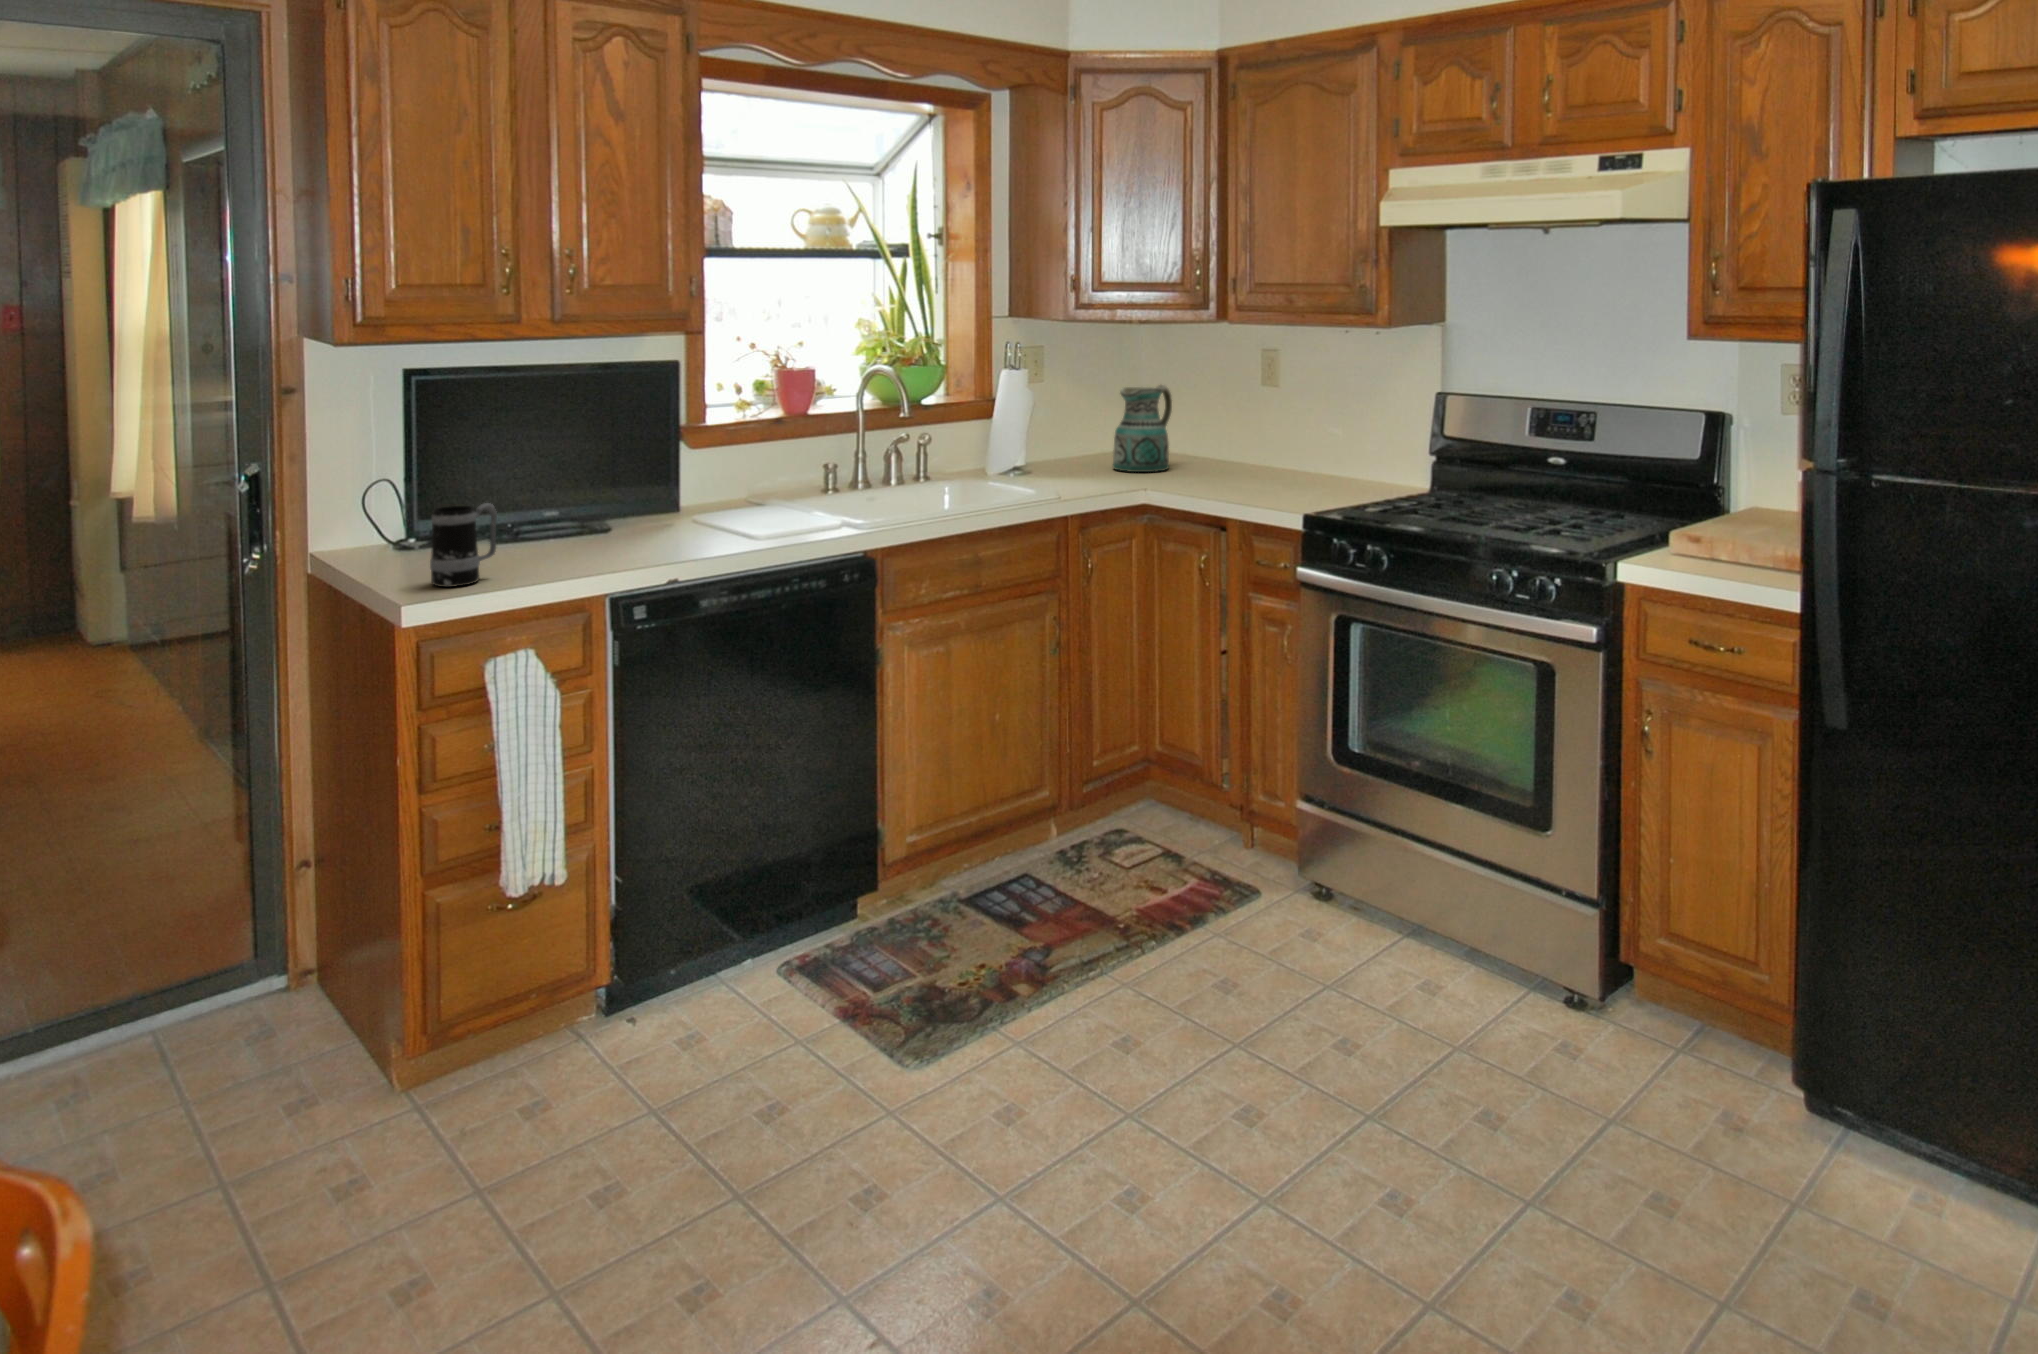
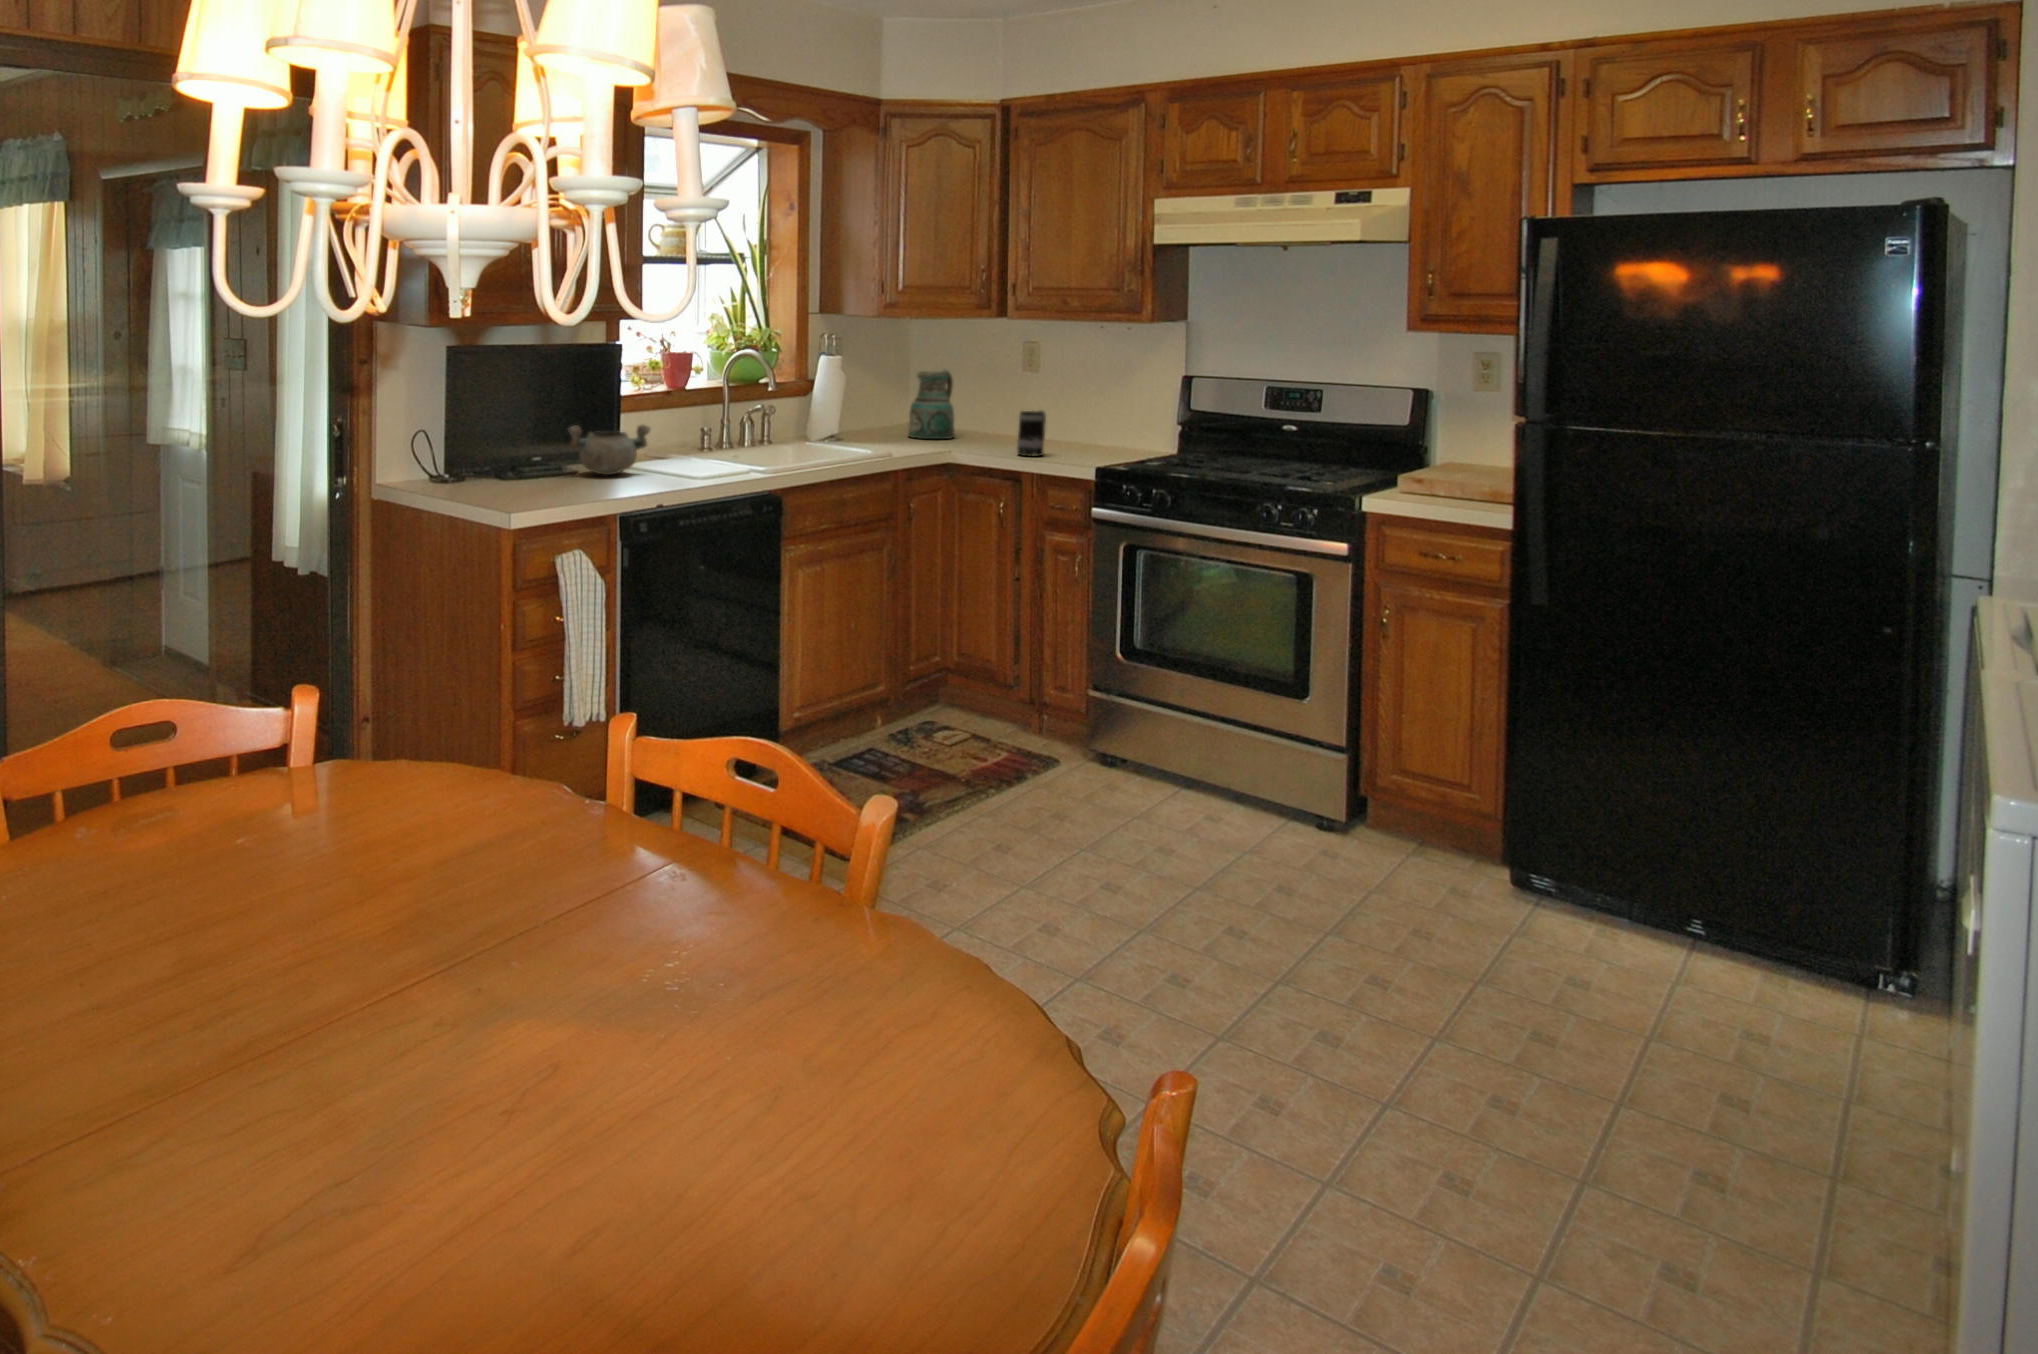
bowl: none [590,468,706,534] -> present [568,425,650,475]
mug: present [430,503,497,587] -> present [1017,410,1046,456]

